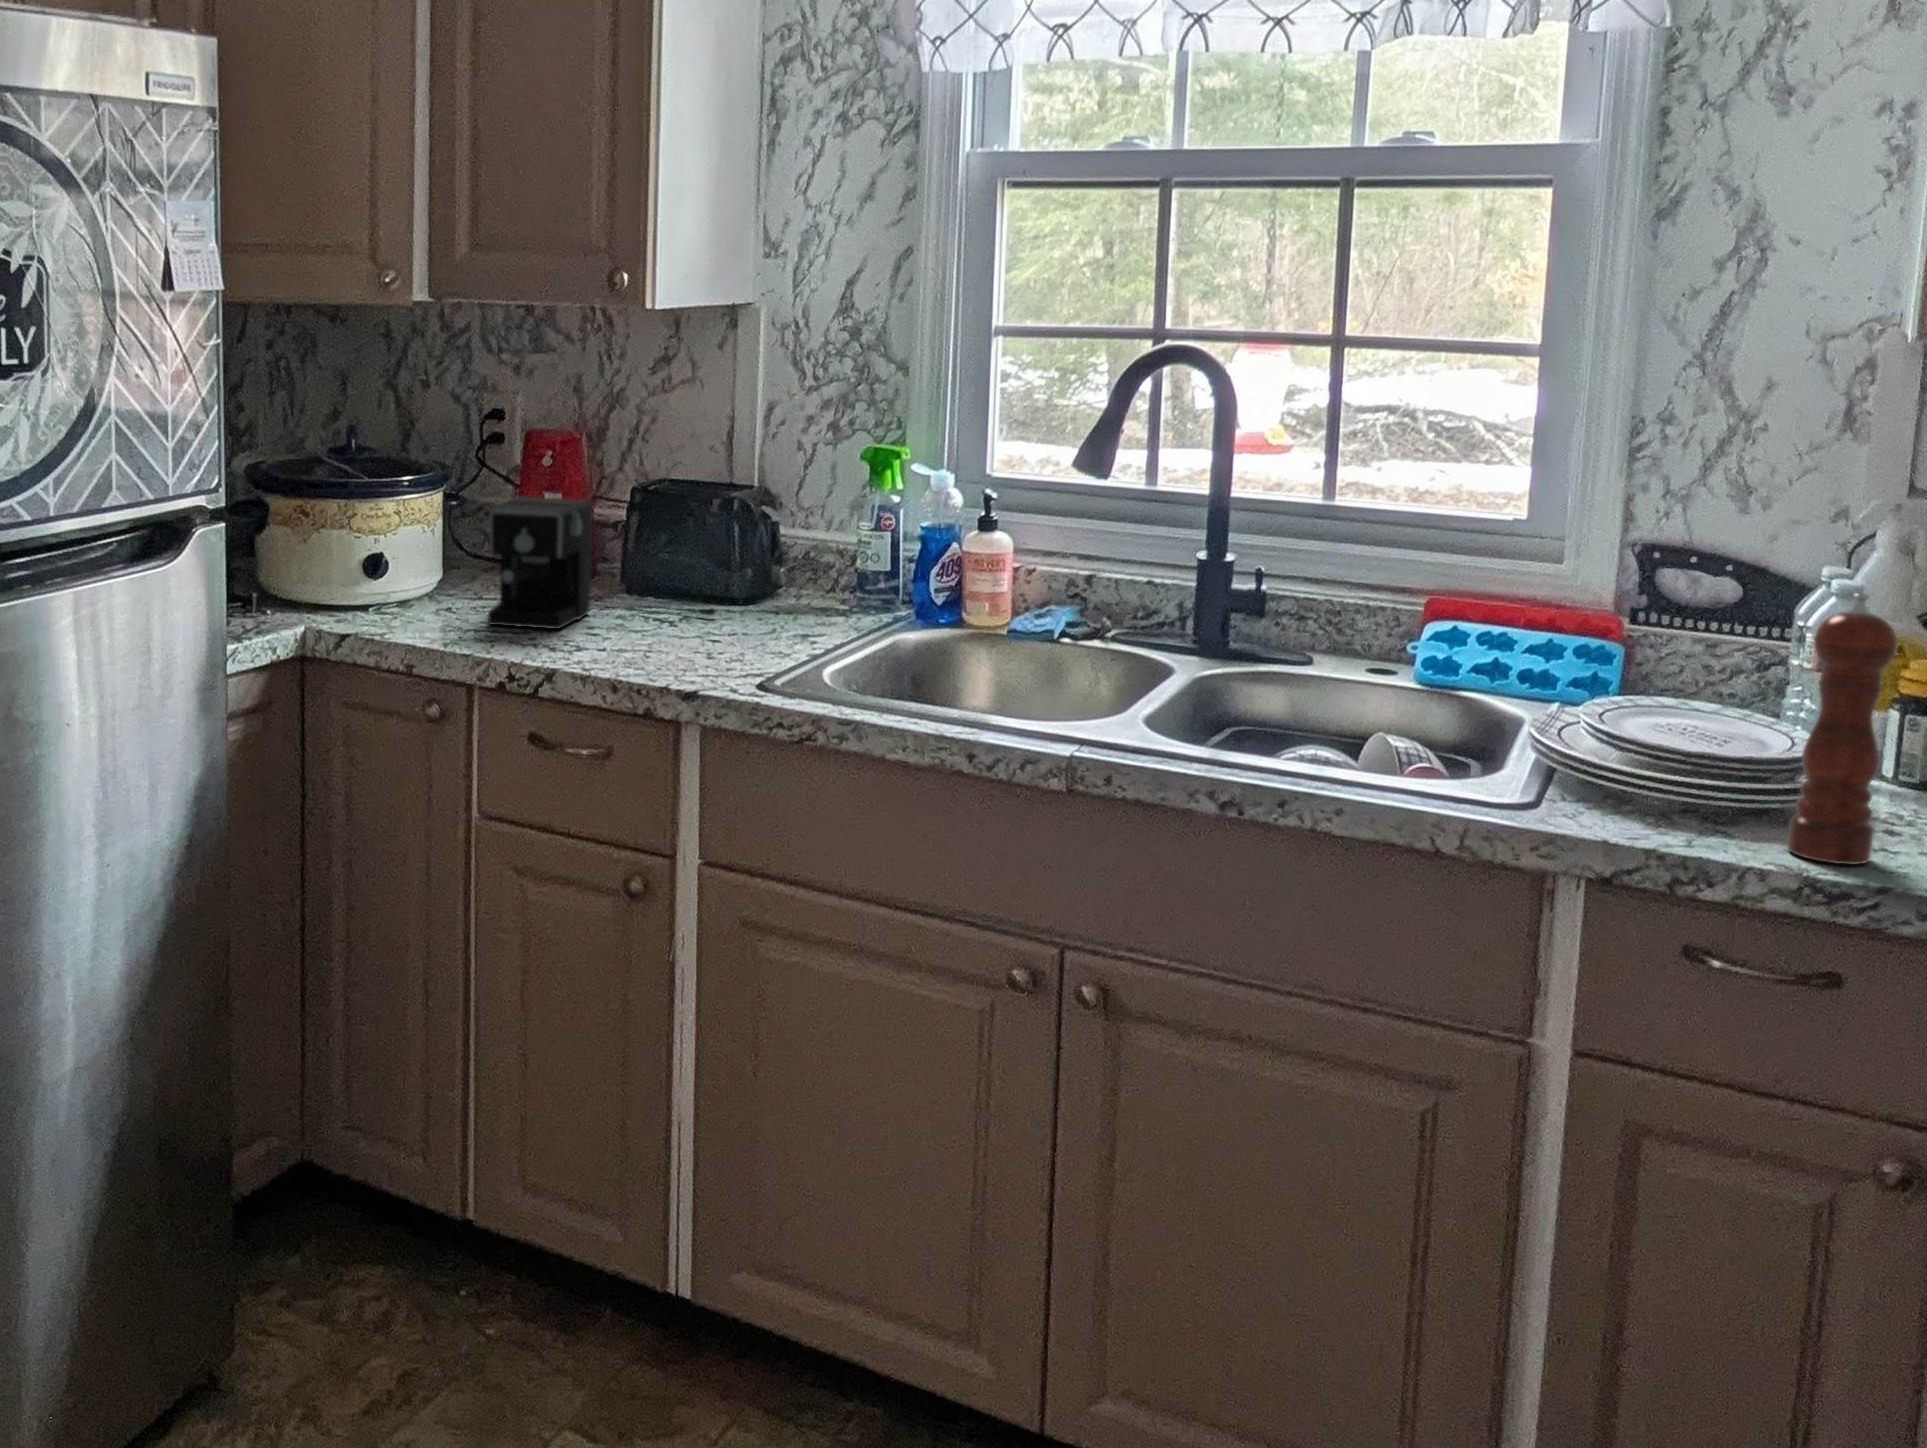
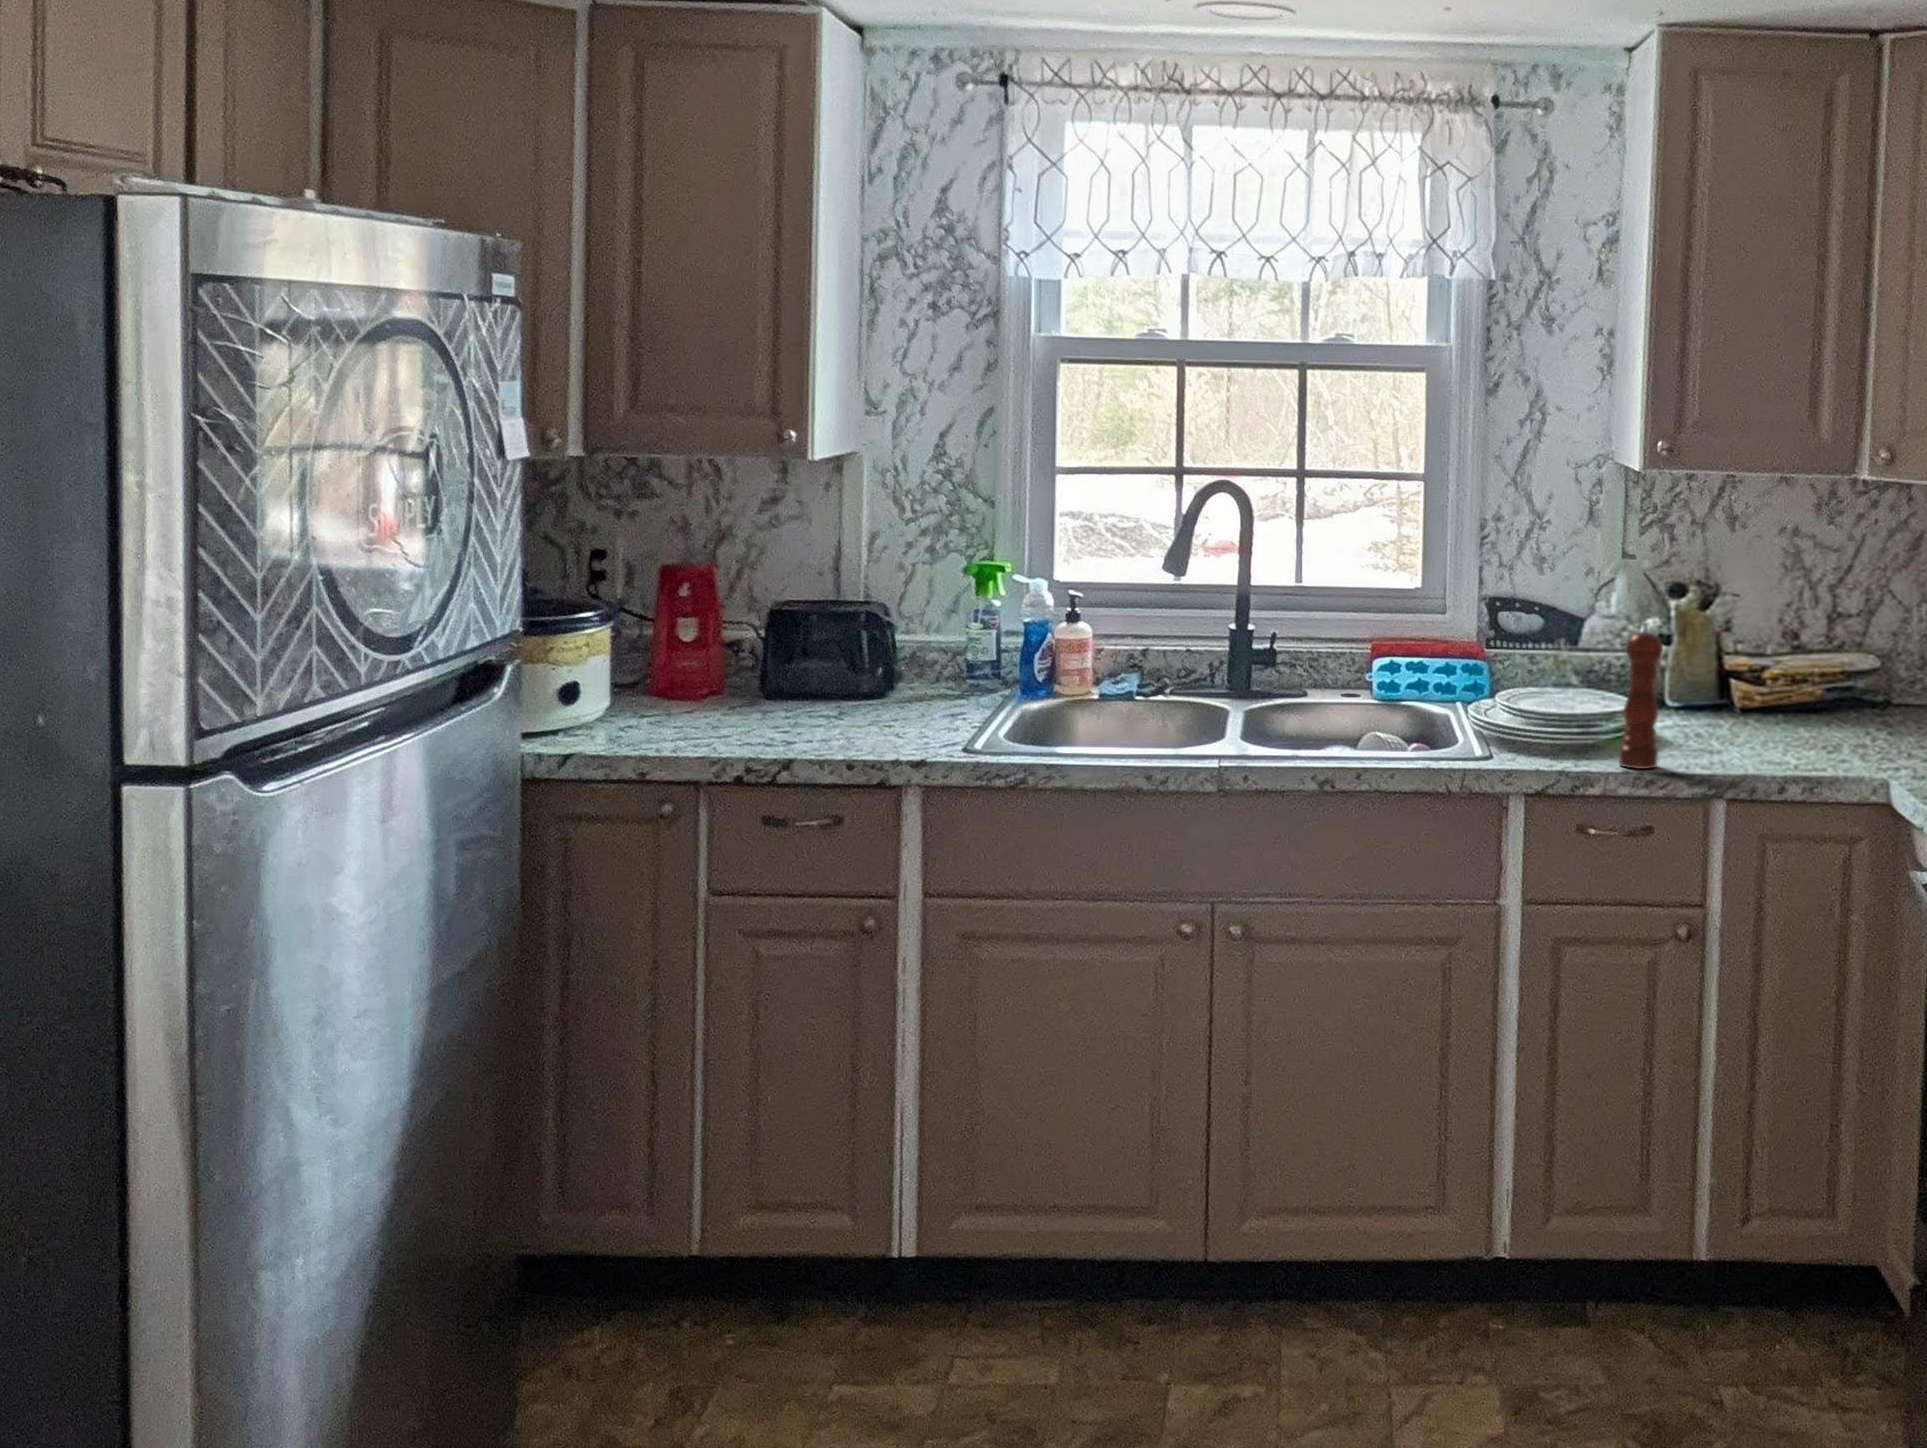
coffee maker: present [488,497,716,629] -> none [716,609,885,713]

